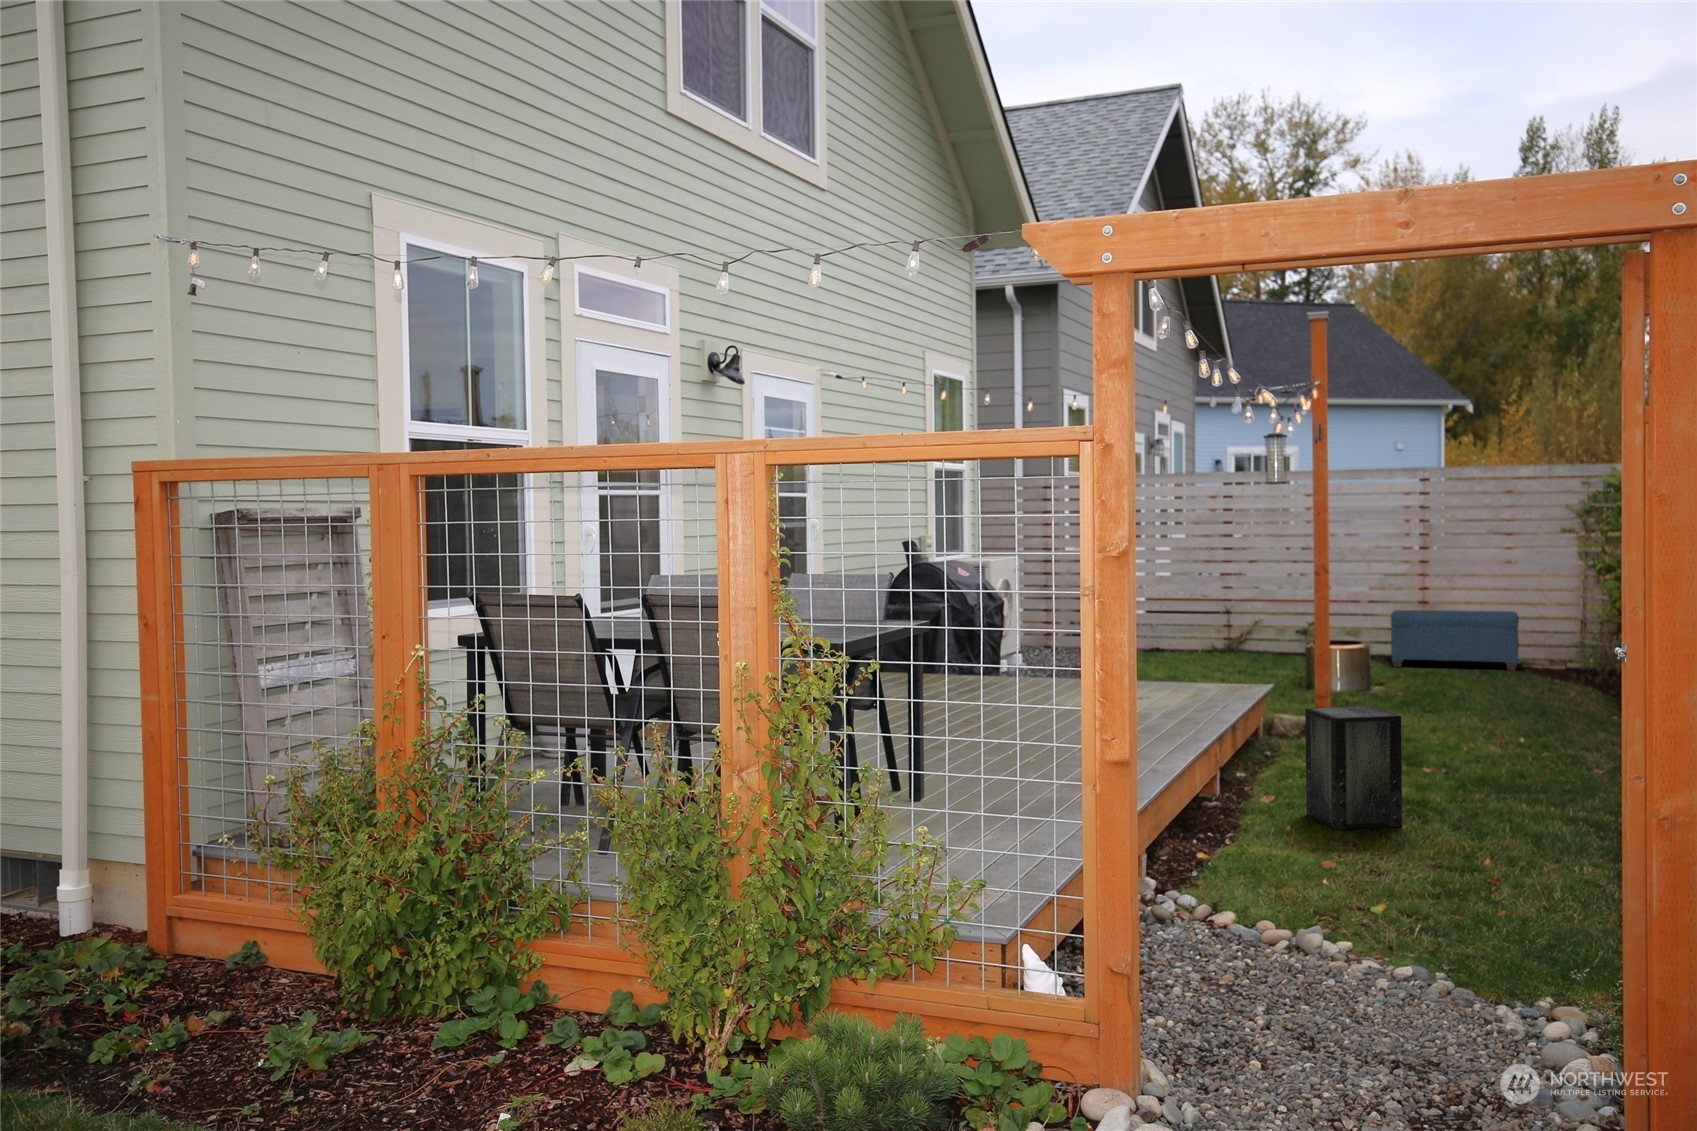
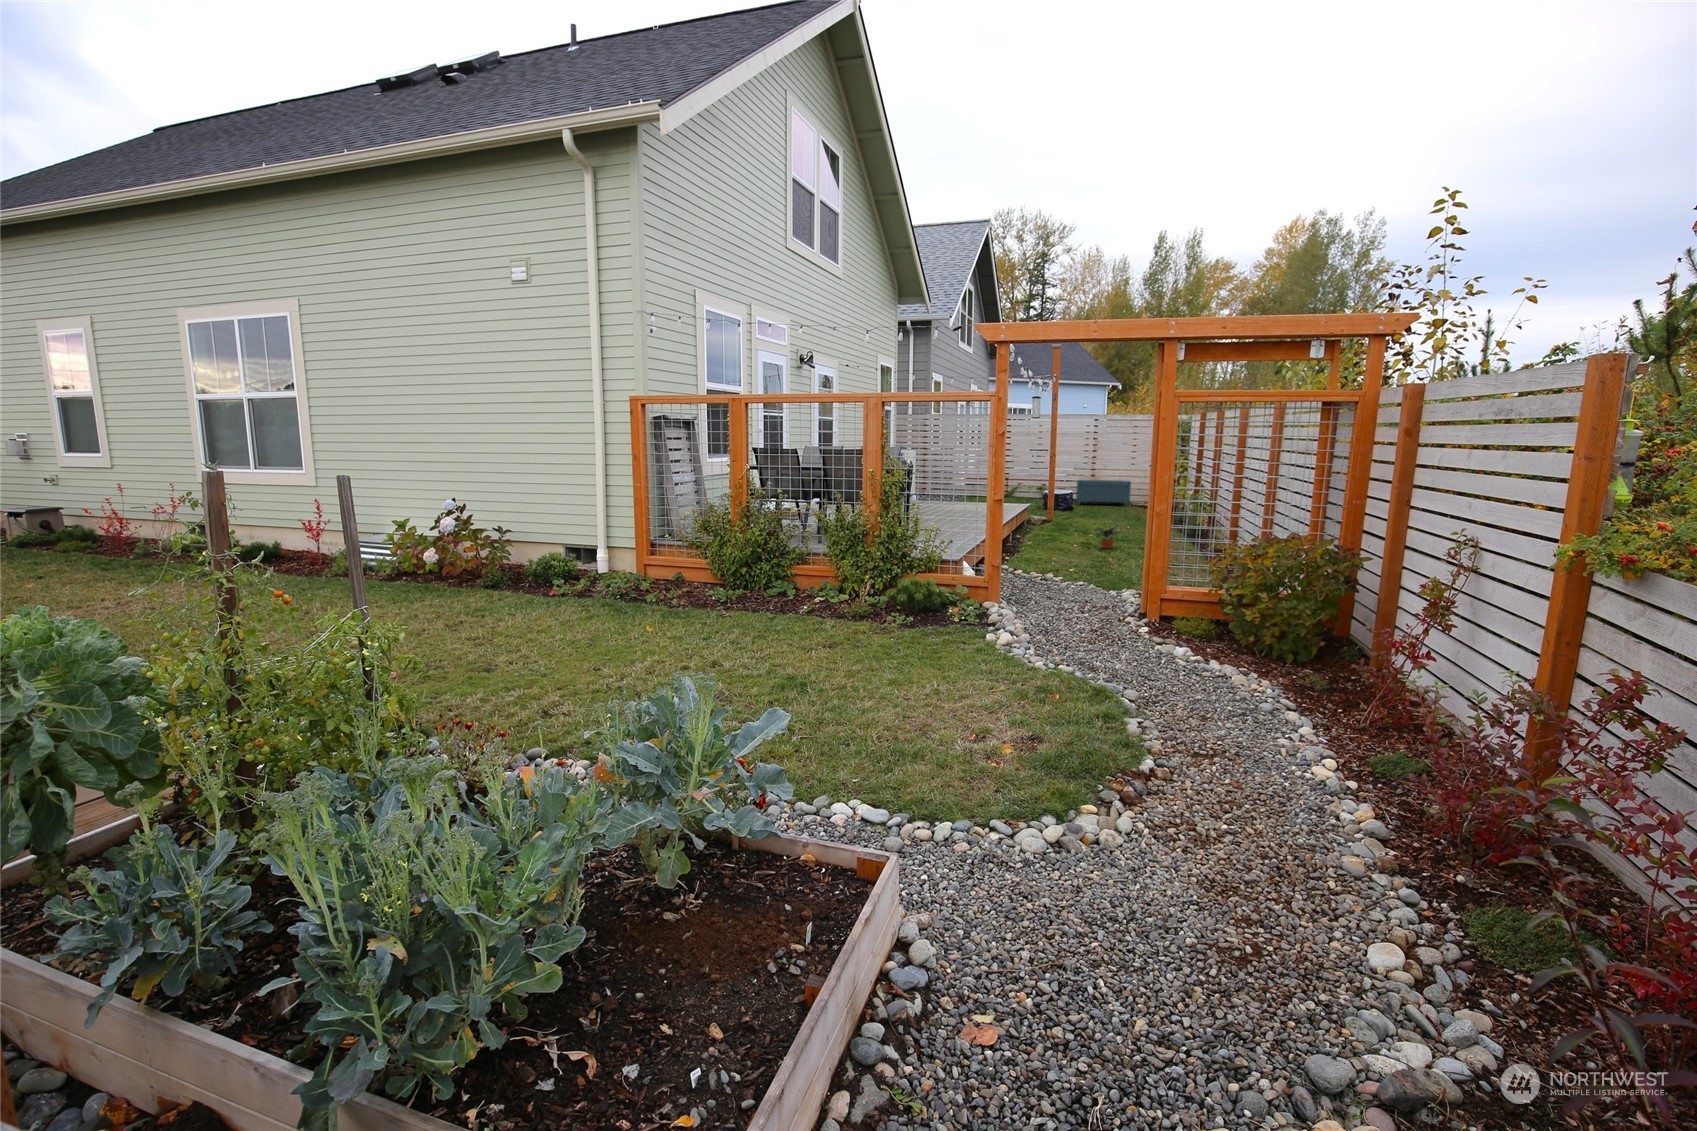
storage box: present [1305,706,1402,830] -> none [1045,507,1083,552]
potted plant: none [1436,759,1512,816] -> present [1097,528,1118,548]

